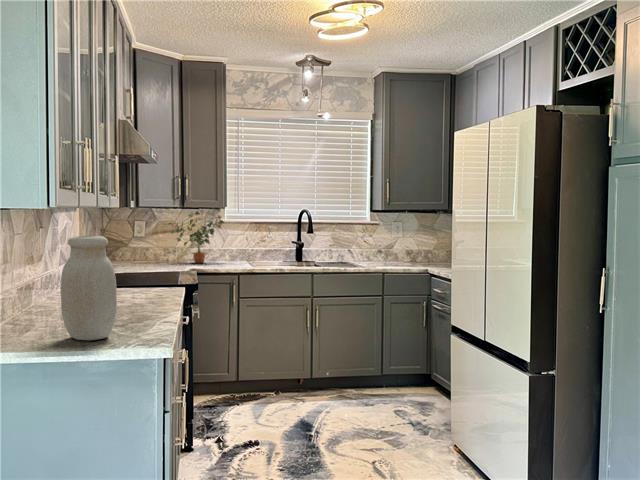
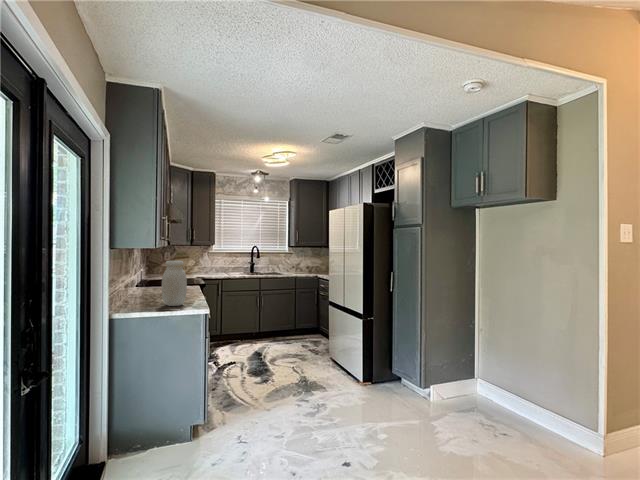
potted plant: present [168,211,224,263] -> none [181,247,214,274]

